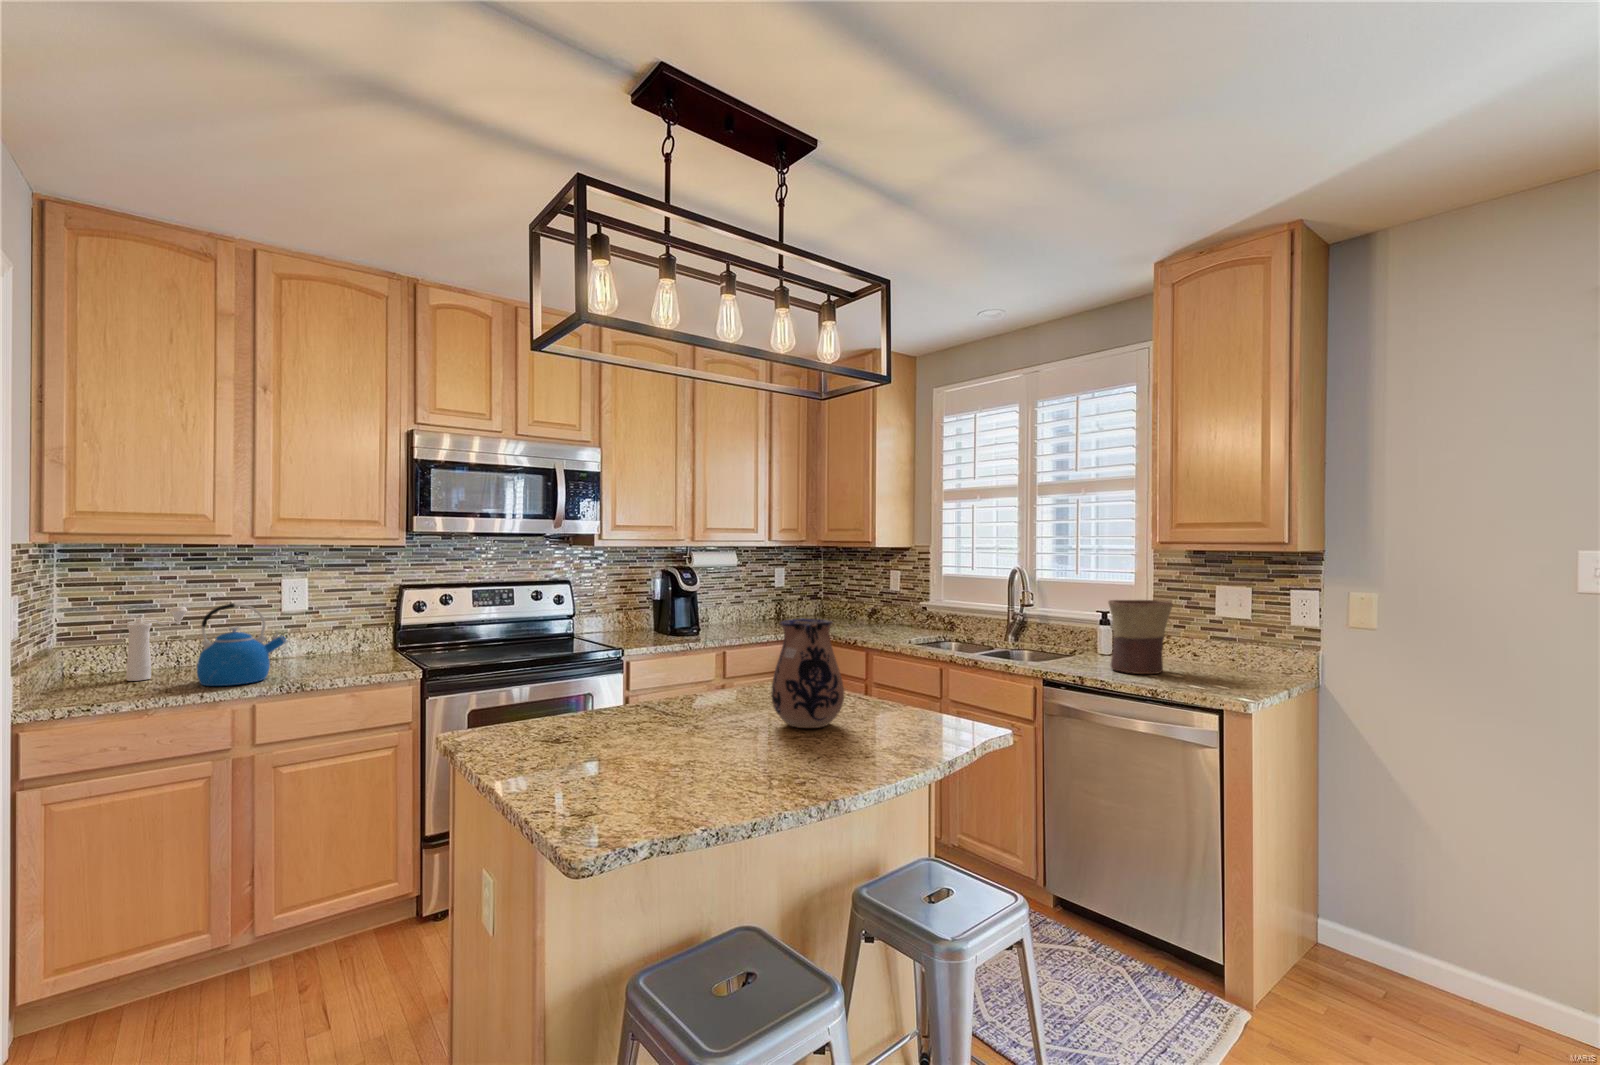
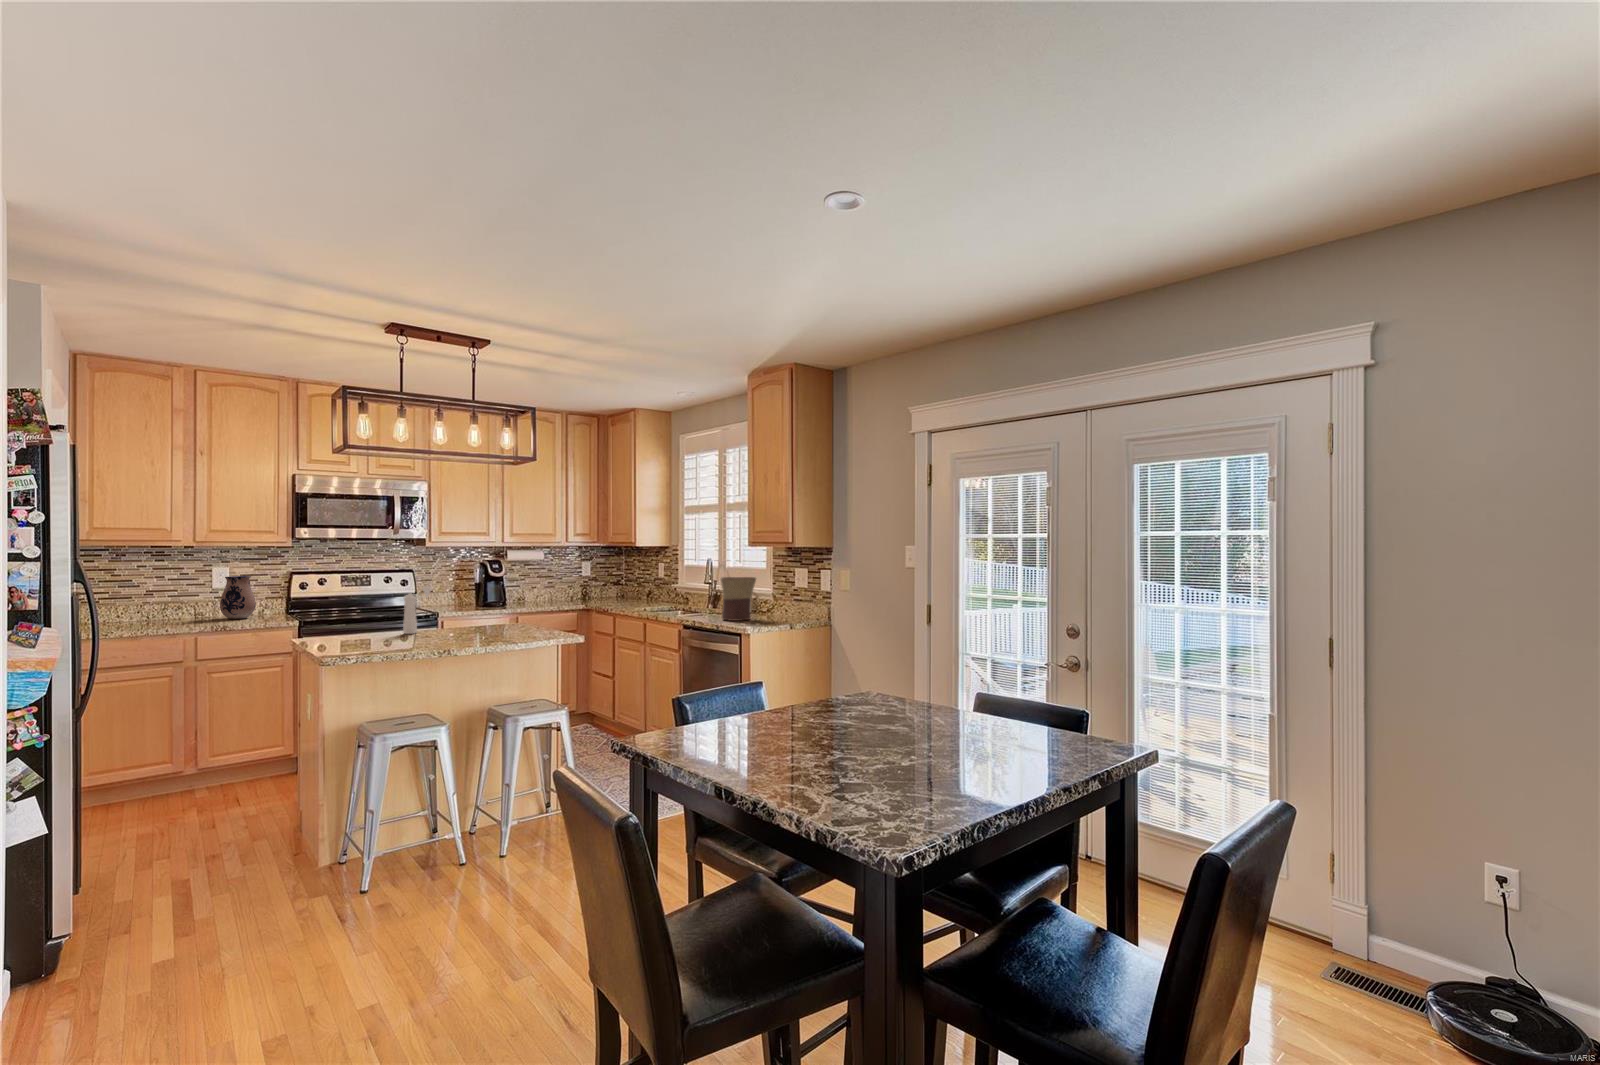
kettle: present [197,603,286,686] -> none [162,580,215,627]
pepper mill: present [127,607,187,681] -> present [403,586,432,634]
ceramic pitcher: present [771,618,844,728] -> present [220,576,256,619]

